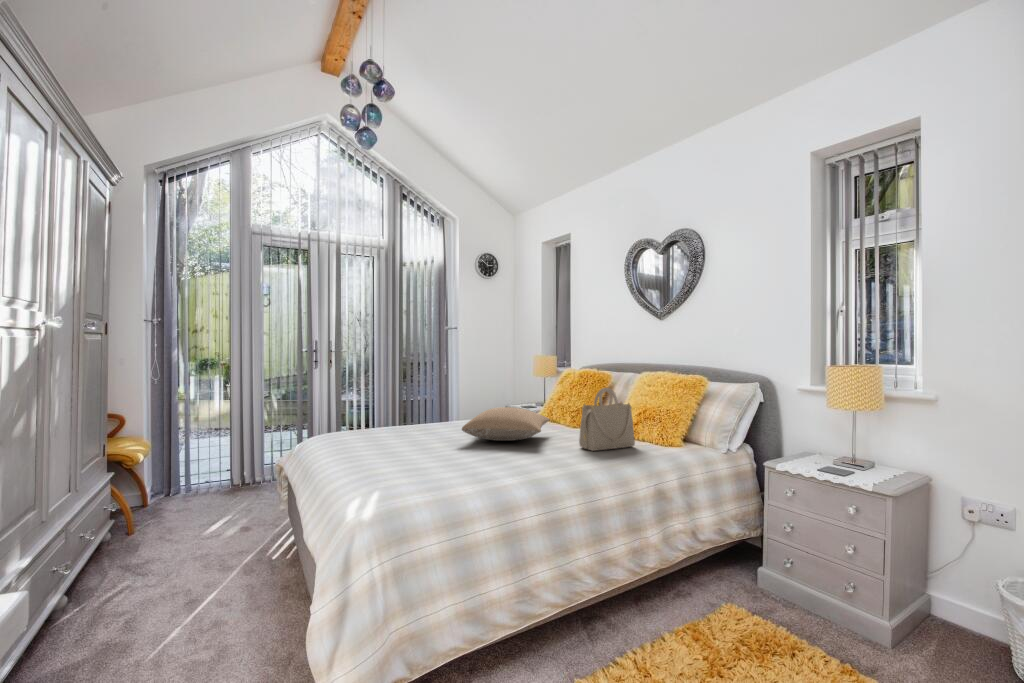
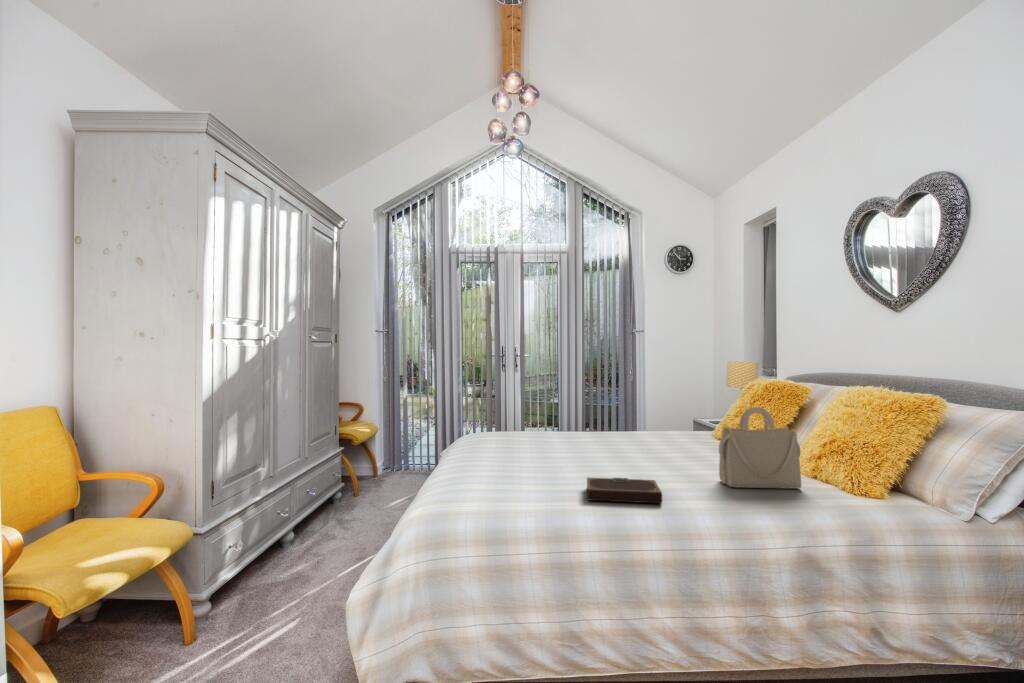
pillow: present [462,407,549,441] -> none [582,422,701,462]
notebook: none [493,451,564,473] -> present [587,478,662,503]

